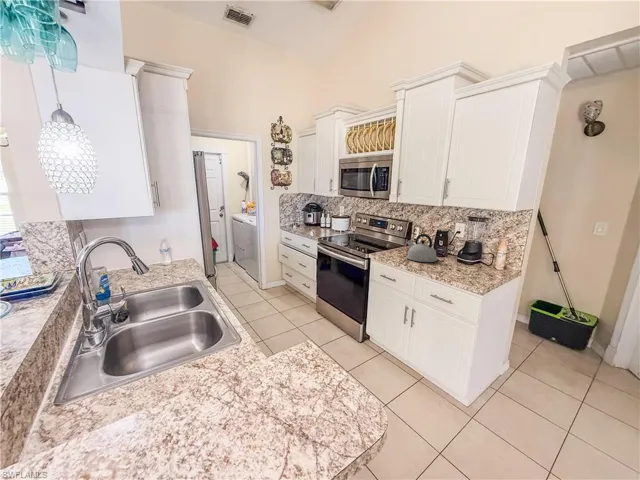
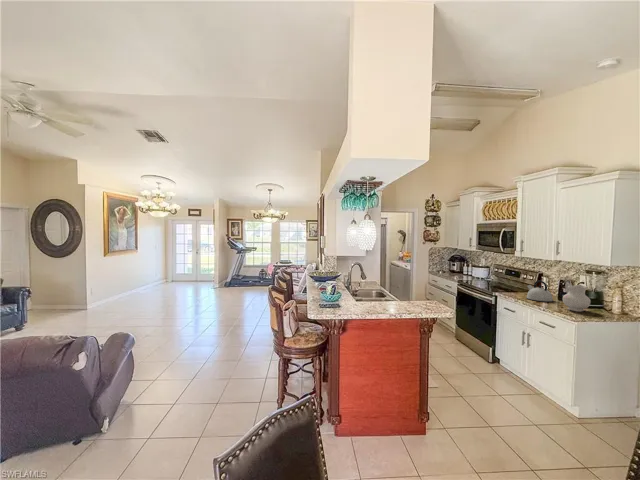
ceramic pitcher: none [458,234,490,276] -> present [563,281,591,312]

